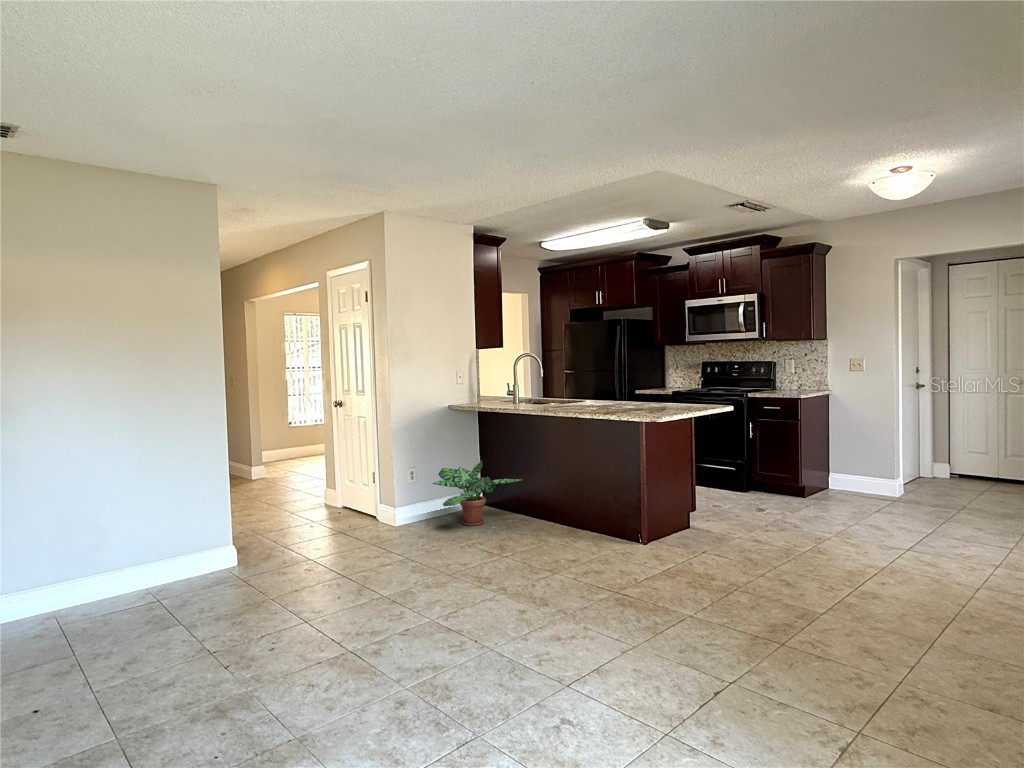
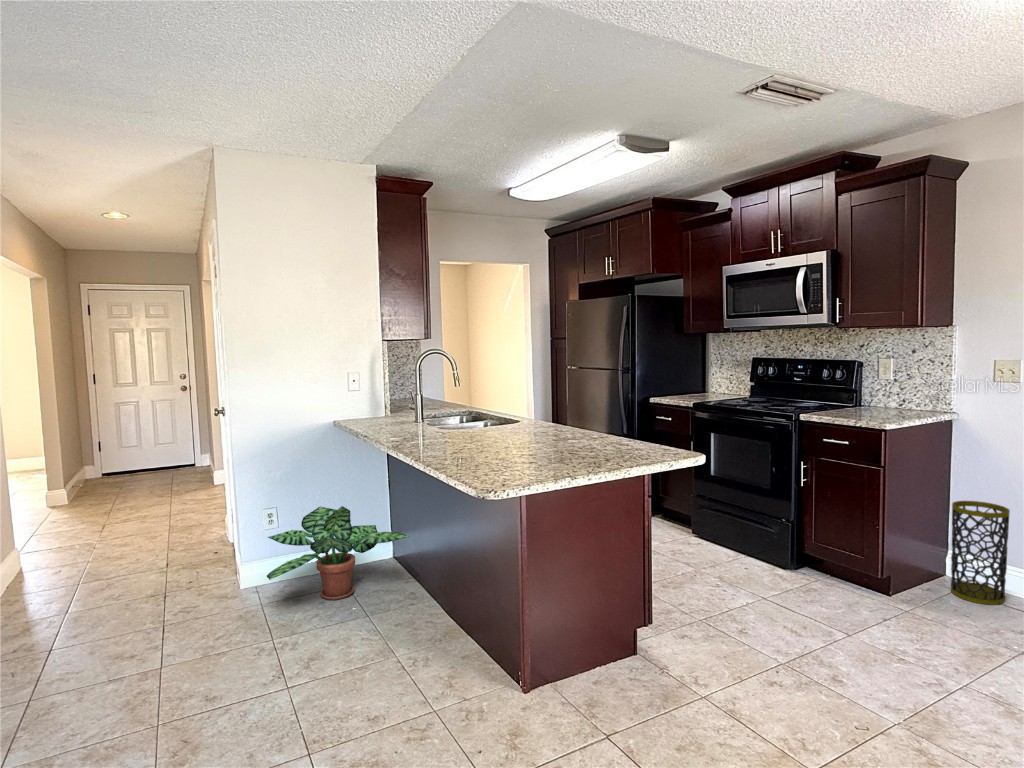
trash can: none [833,441,863,497] -> present [951,501,1010,605]

